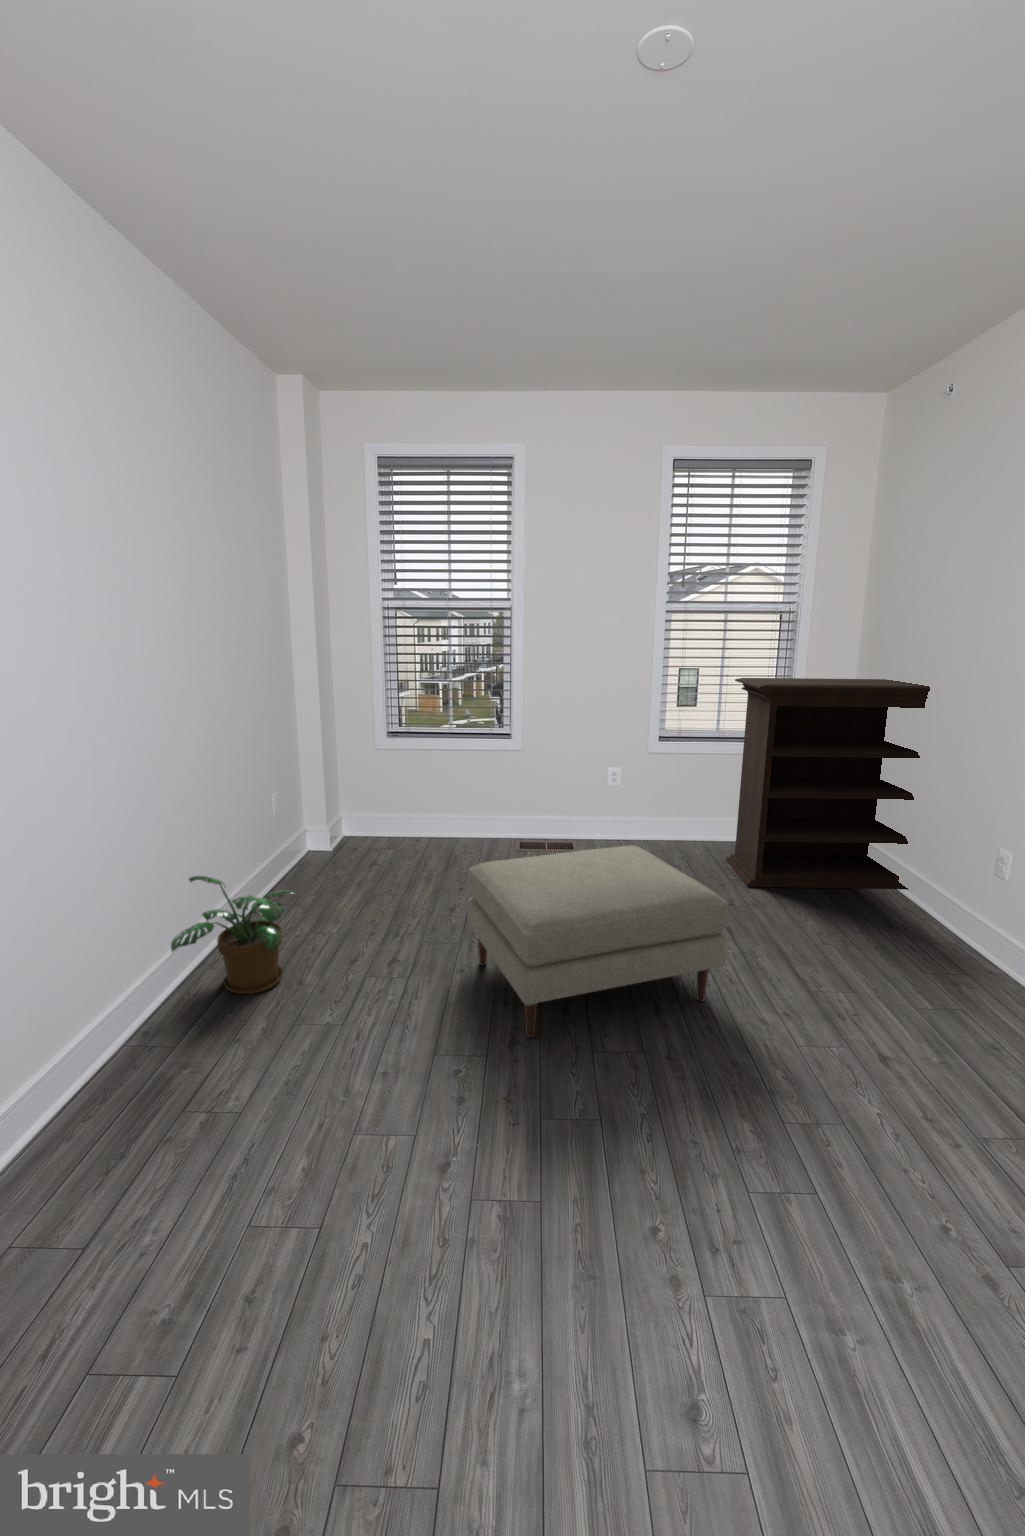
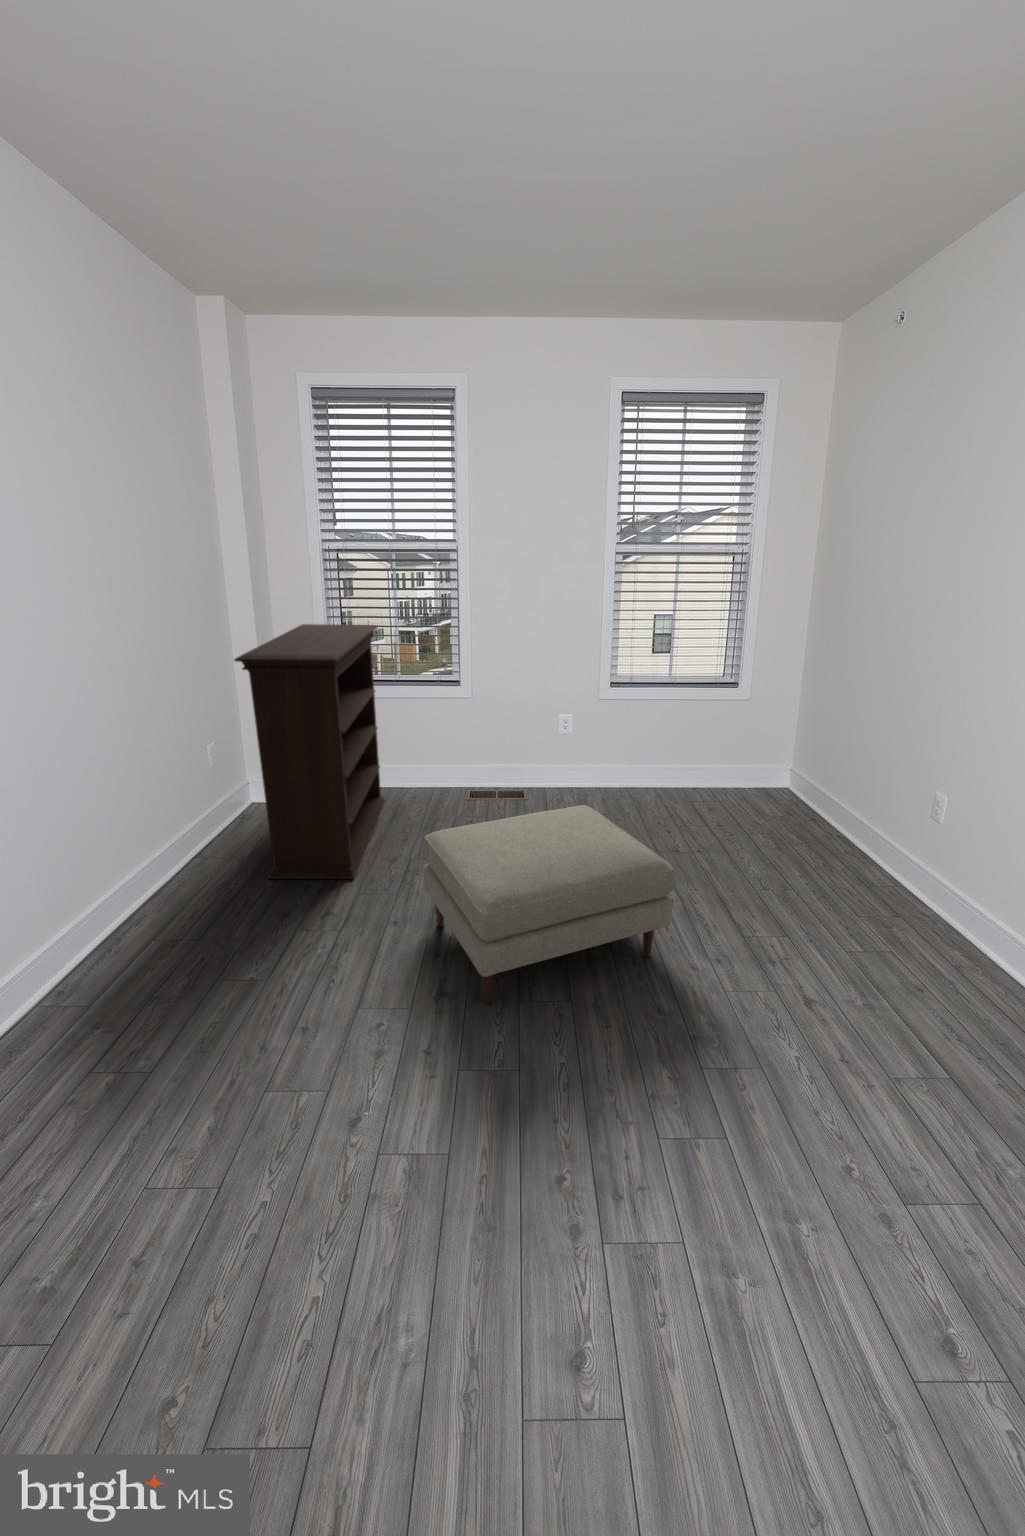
bookshelf: present [726,678,930,890] -> present [234,624,386,879]
potted plant: present [171,876,294,994] -> none [126,855,253,969]

